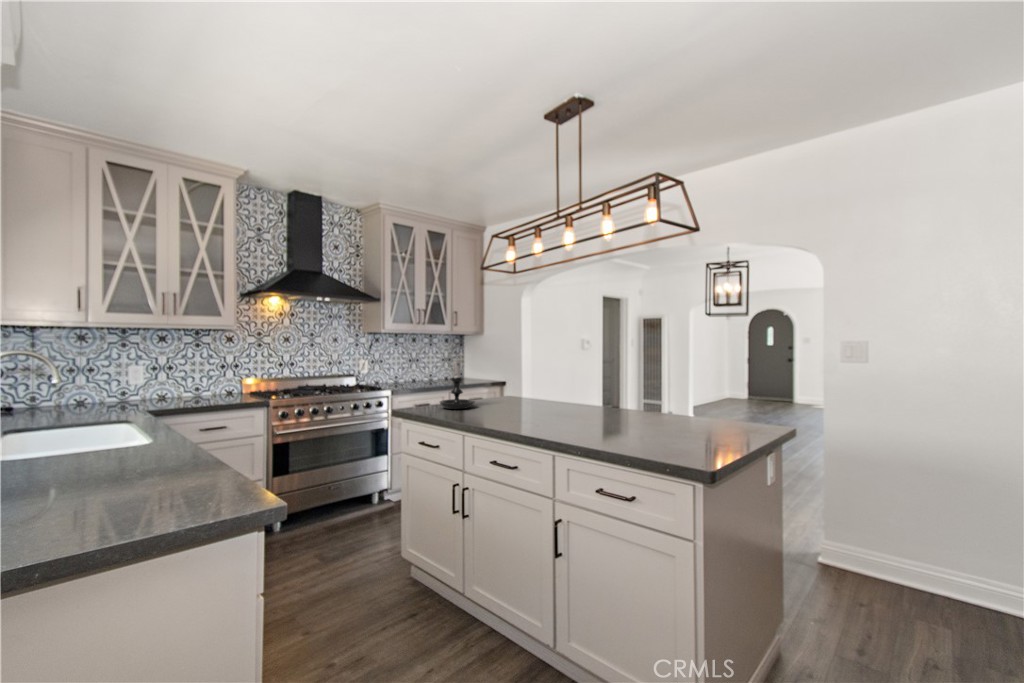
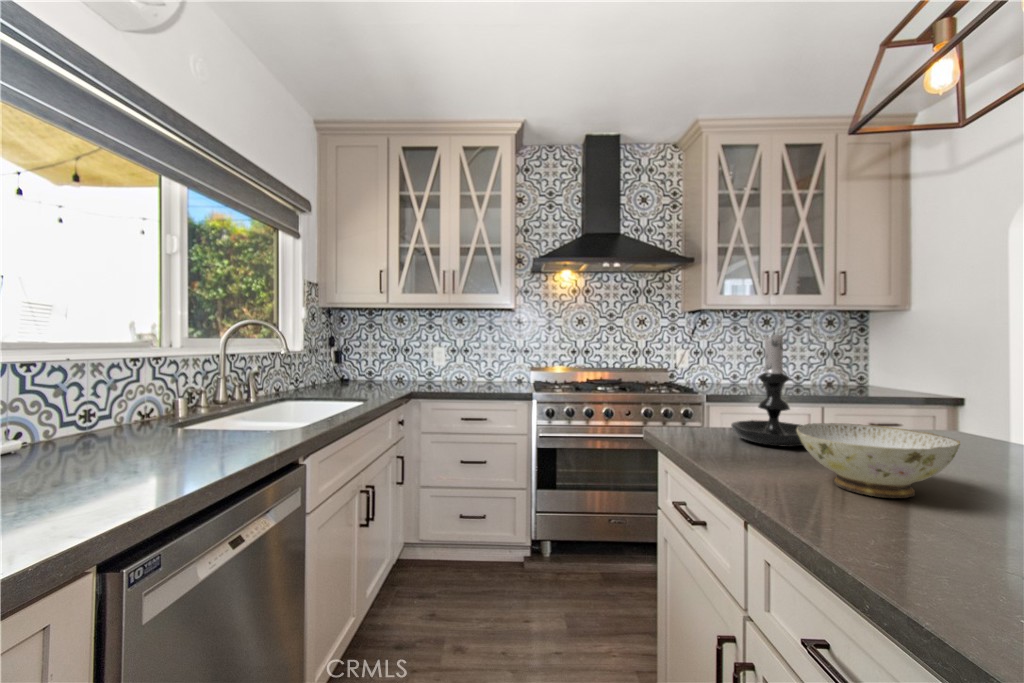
ceramic bowl: none [476,395,519,418] -> present [797,423,960,498]

